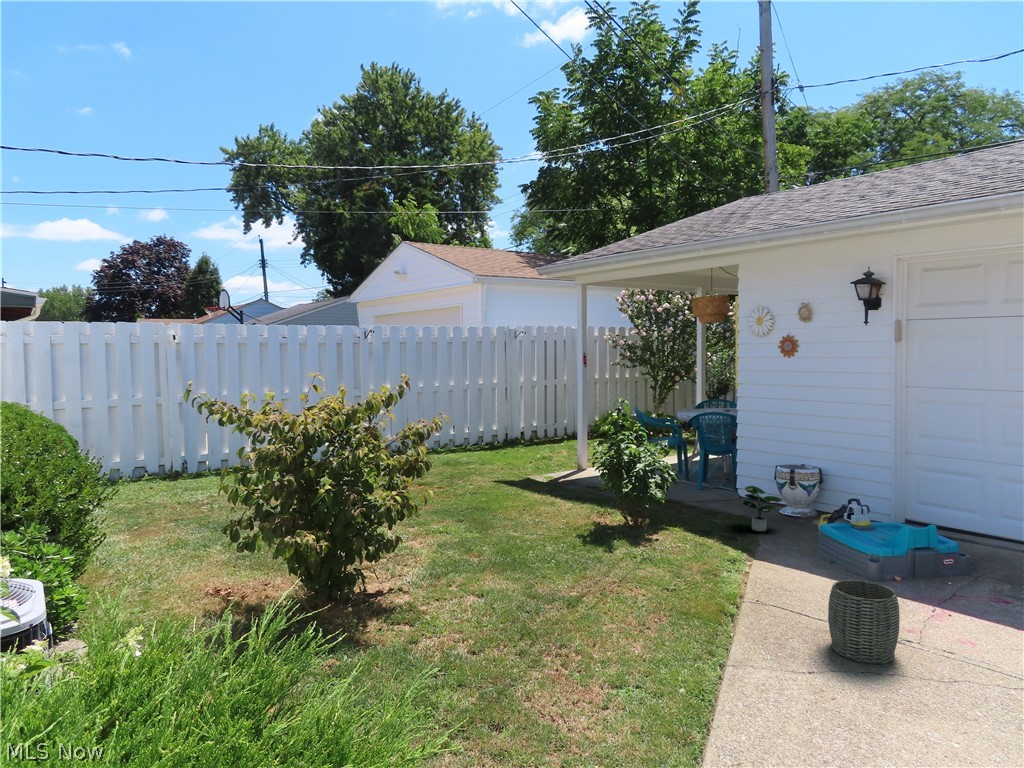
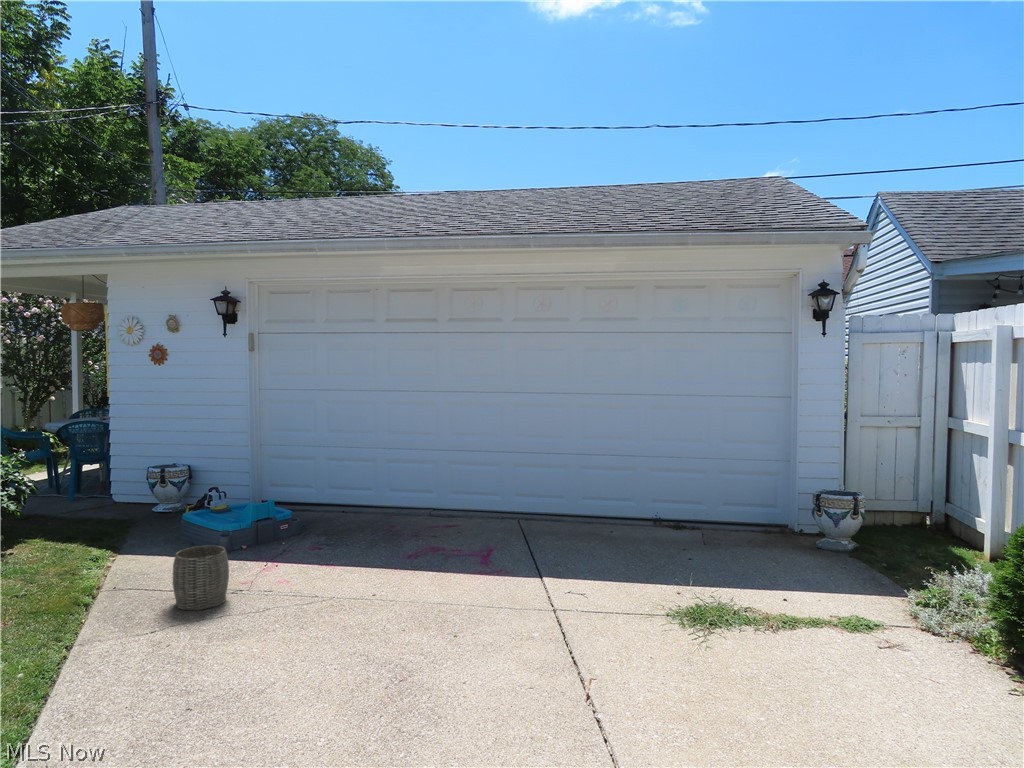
potted plant: present [740,486,783,531] -> none [109,488,153,530]

